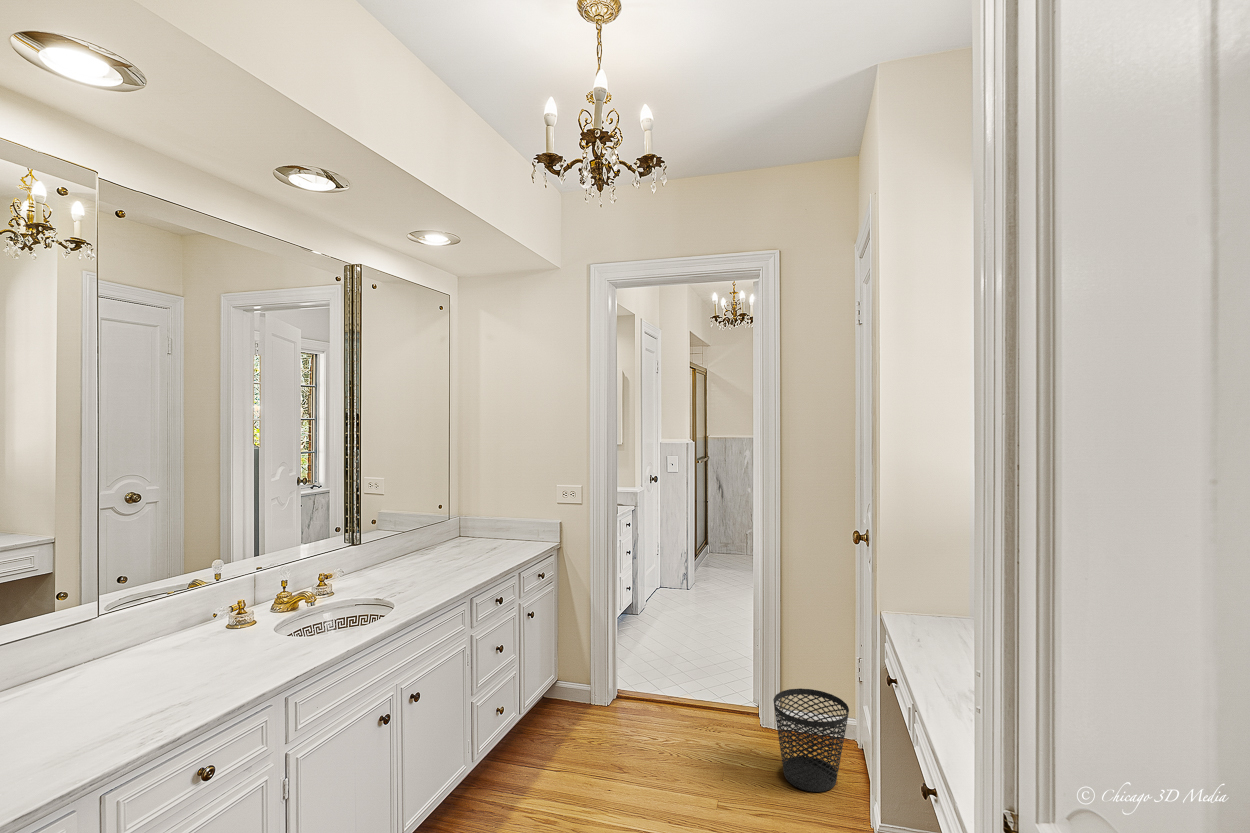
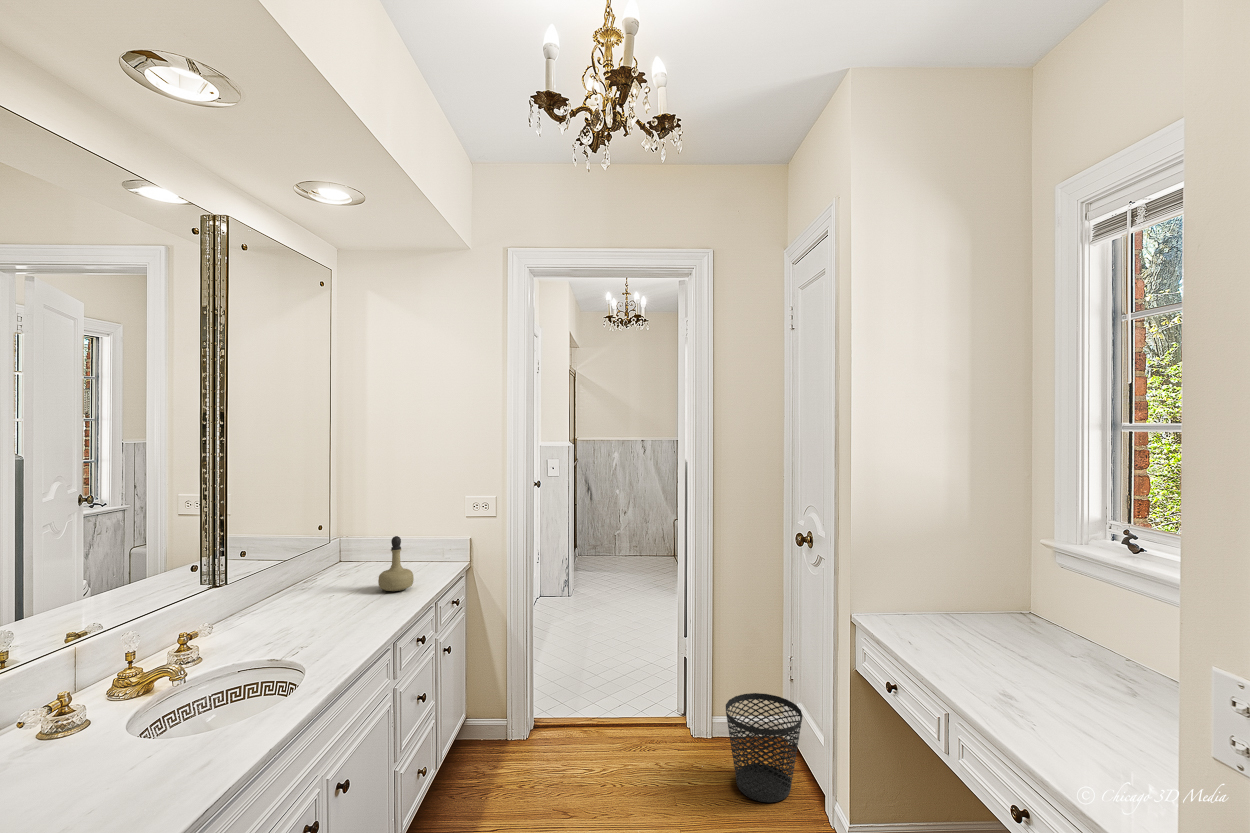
perfume bottle: none [475,516,503,561] -> present [378,536,414,591]

